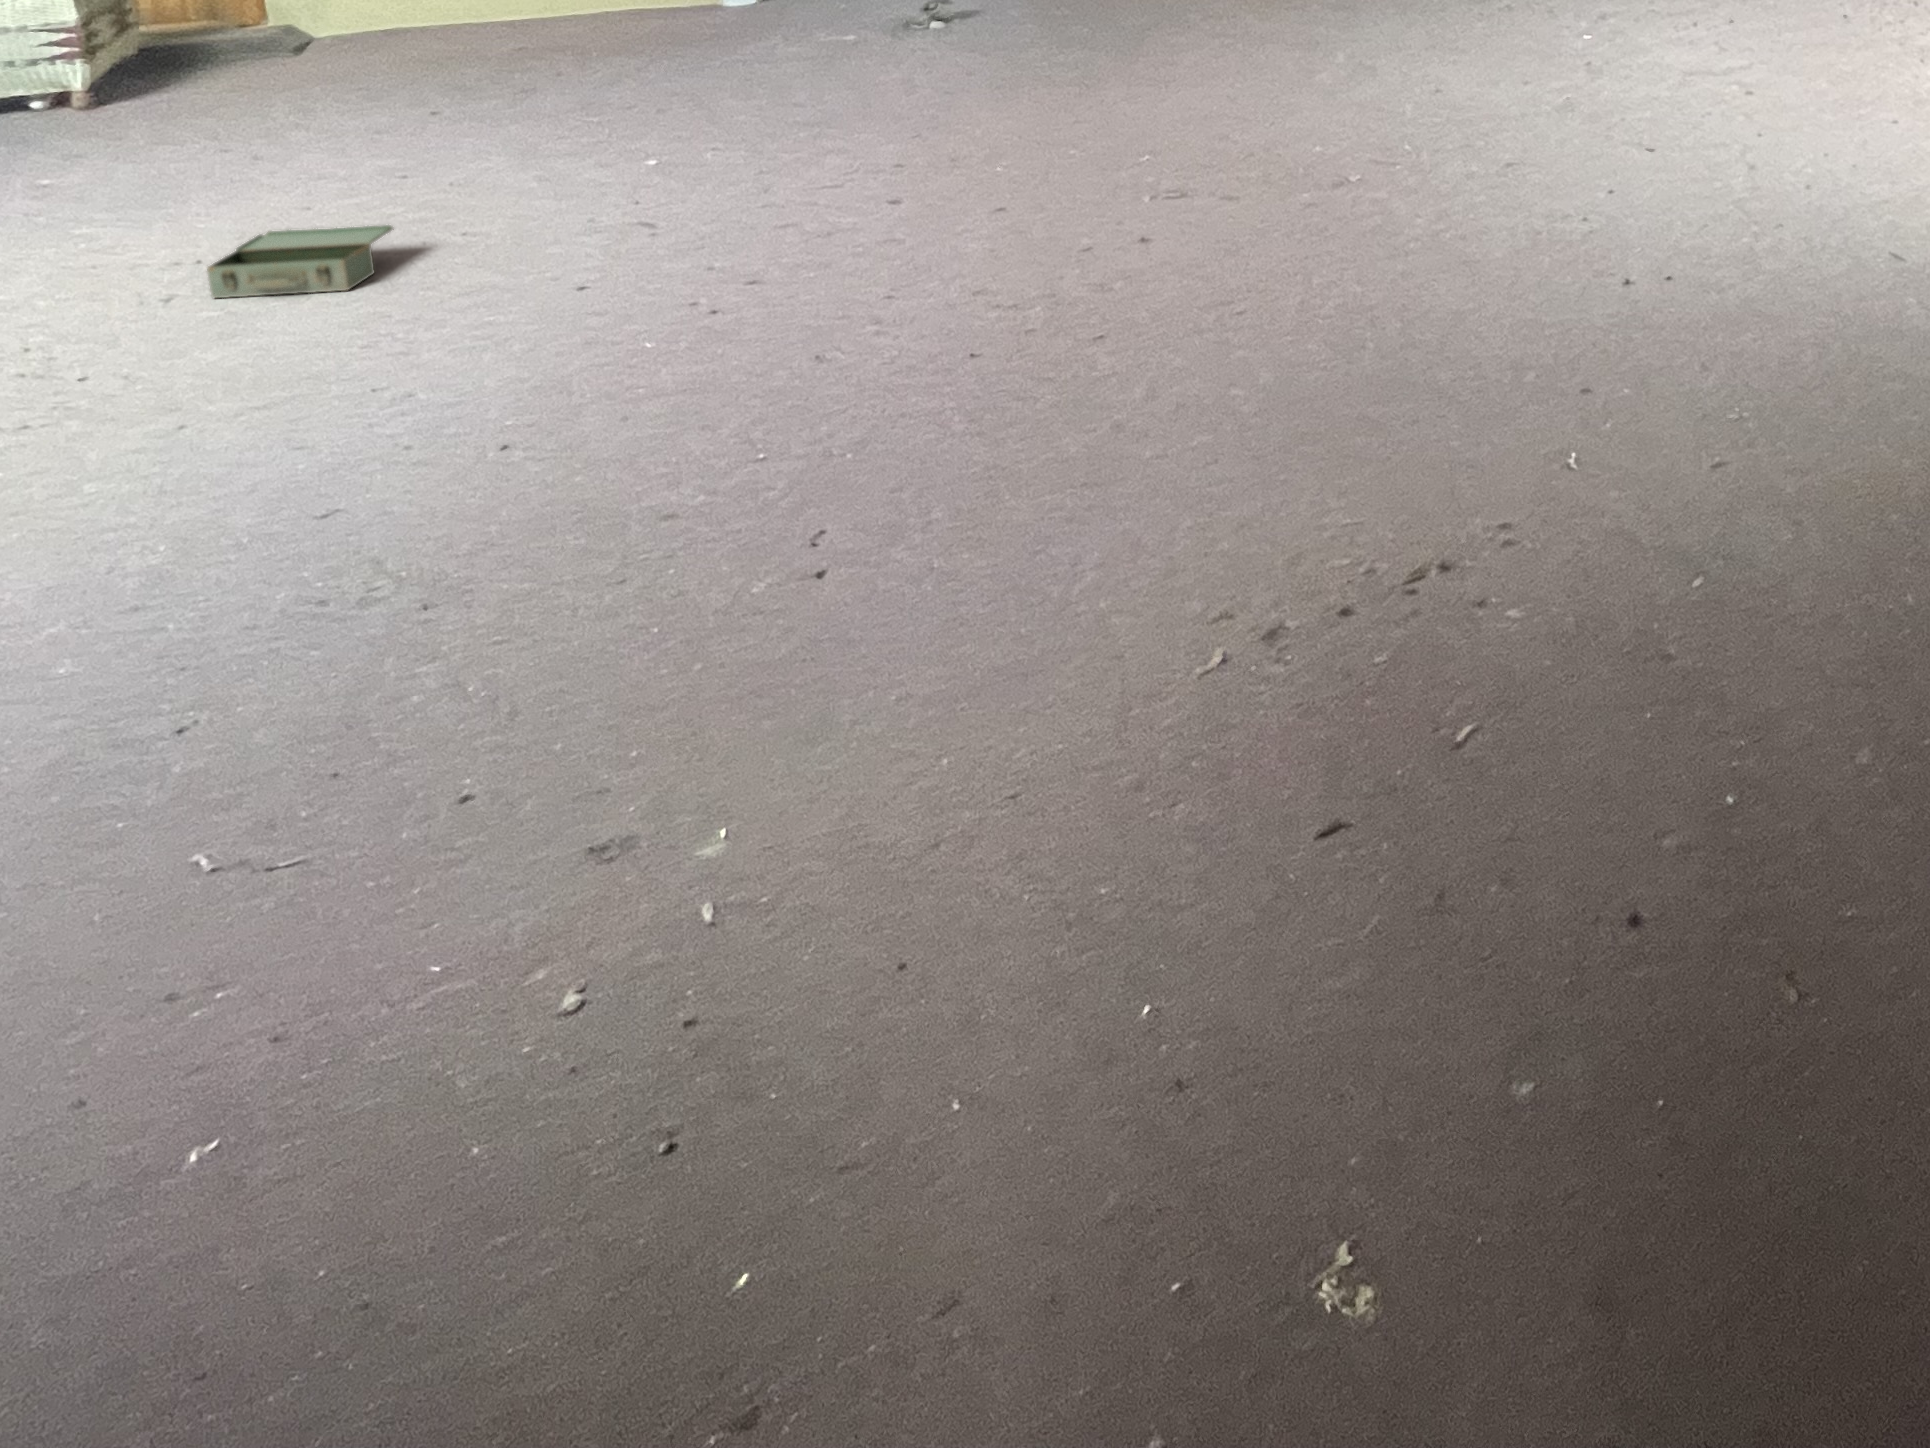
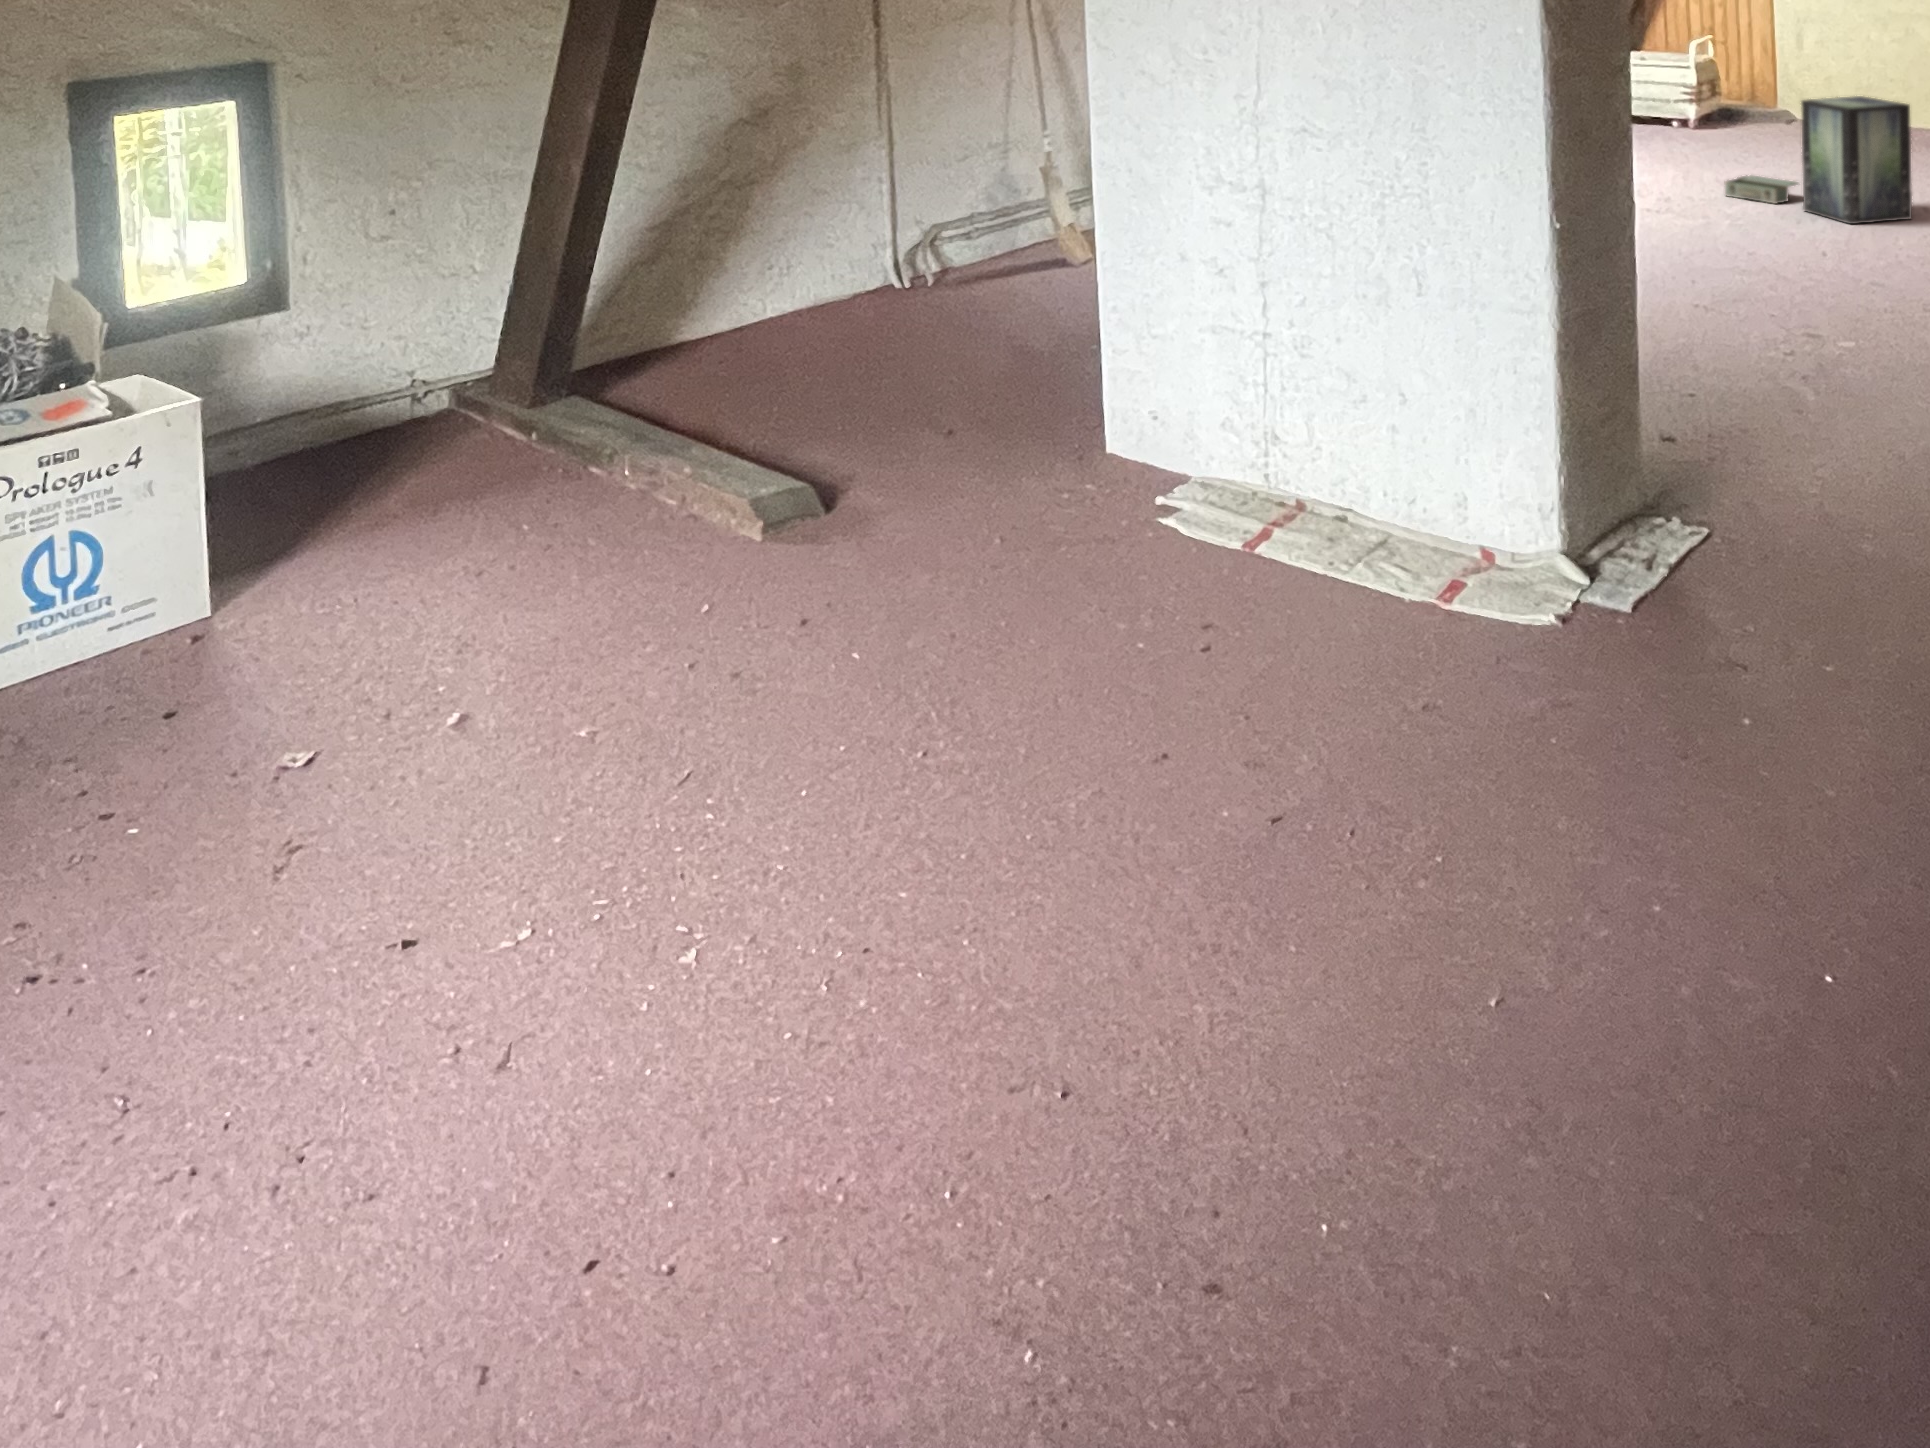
storage box: none [386,30,654,306] -> present [1801,96,1912,224]

